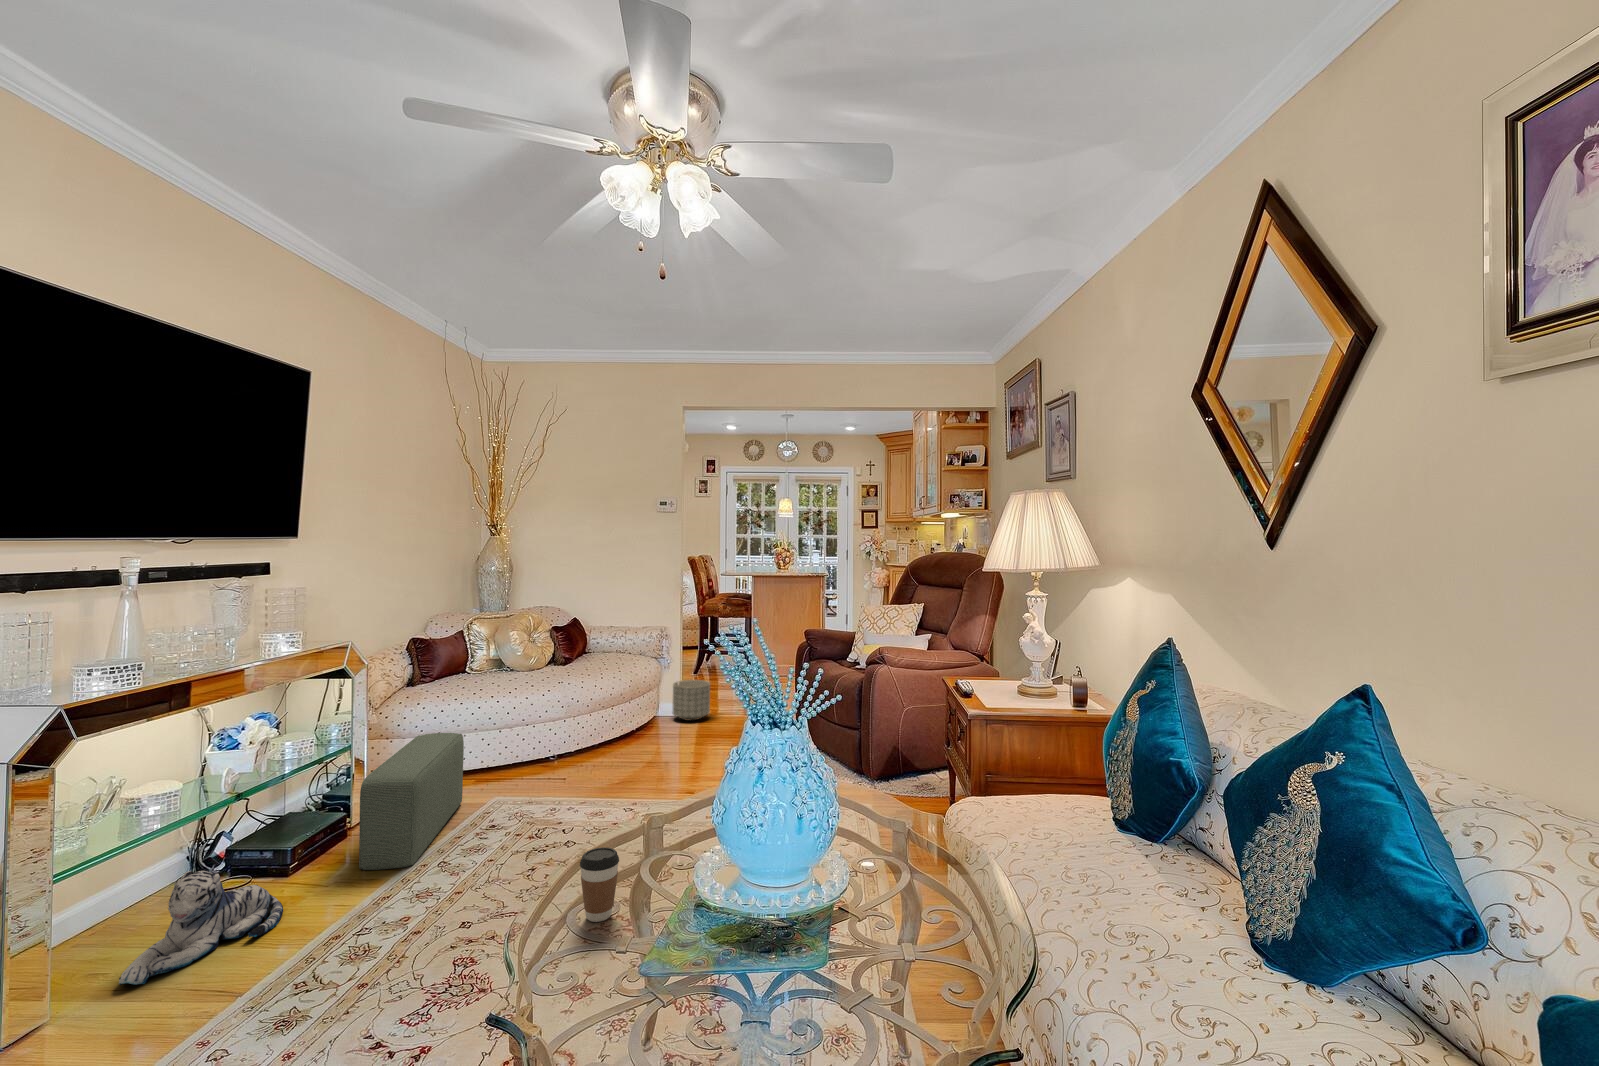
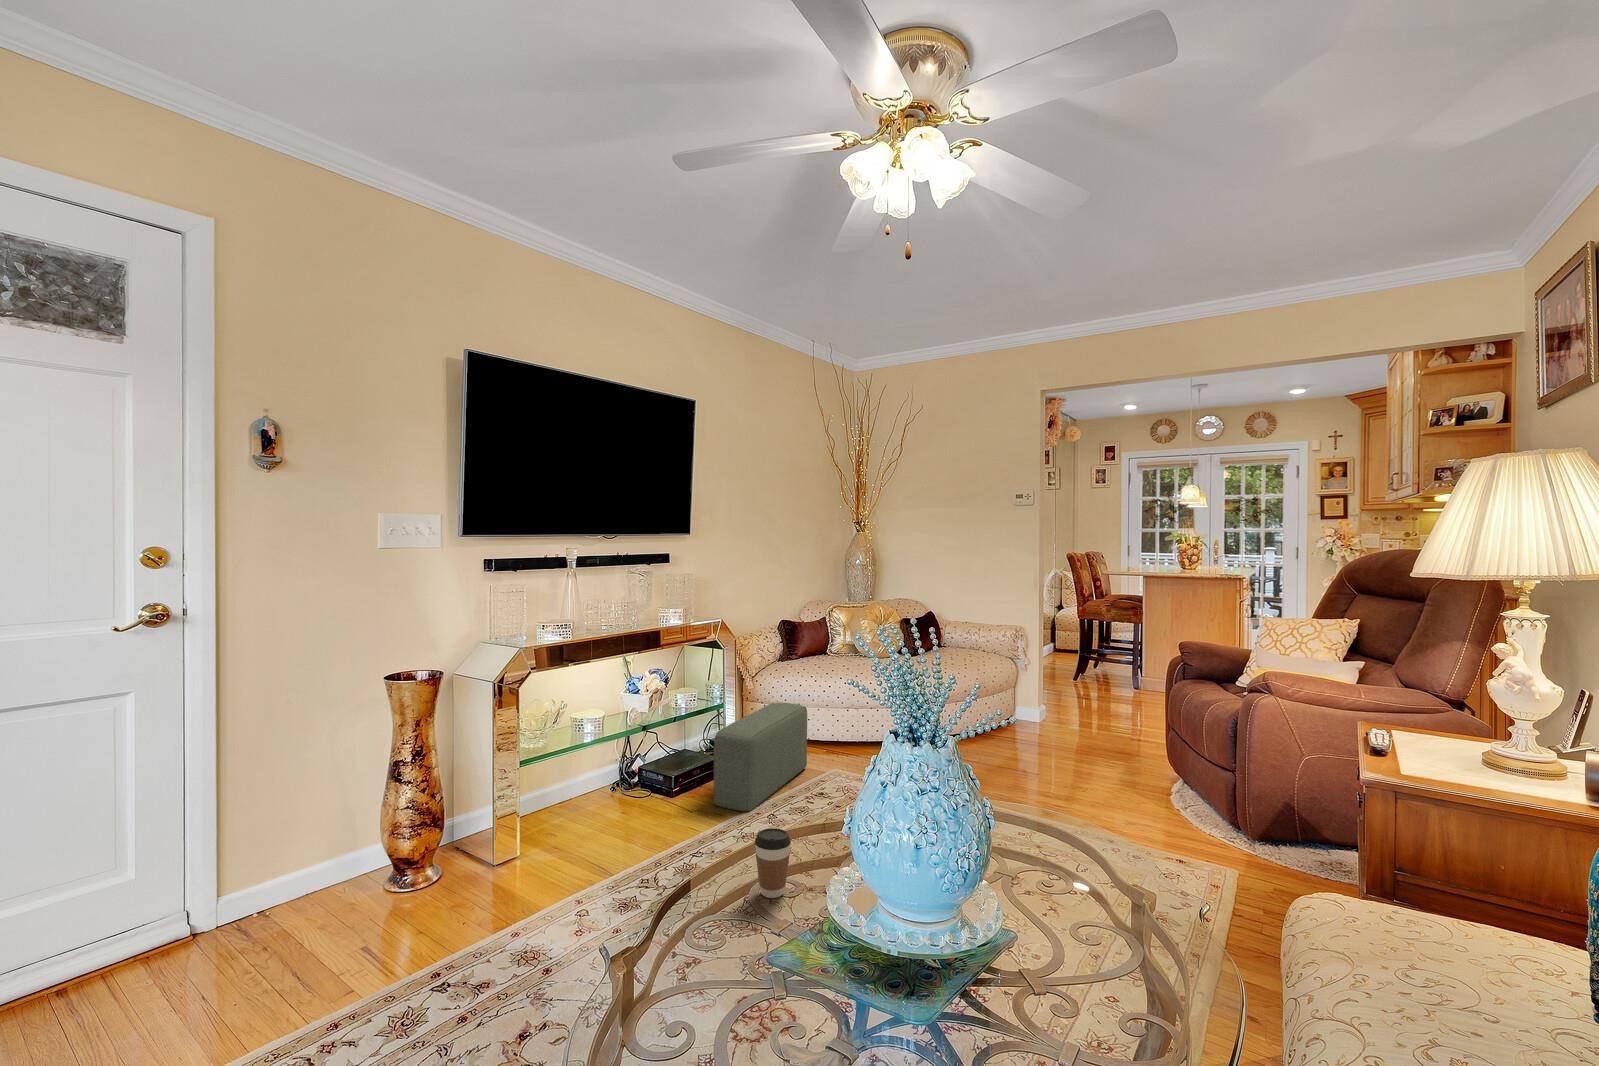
planter: present [672,680,710,721] -> none [1029,684,1071,729]
plush toy: present [119,871,283,985] -> none [554,777,657,849]

